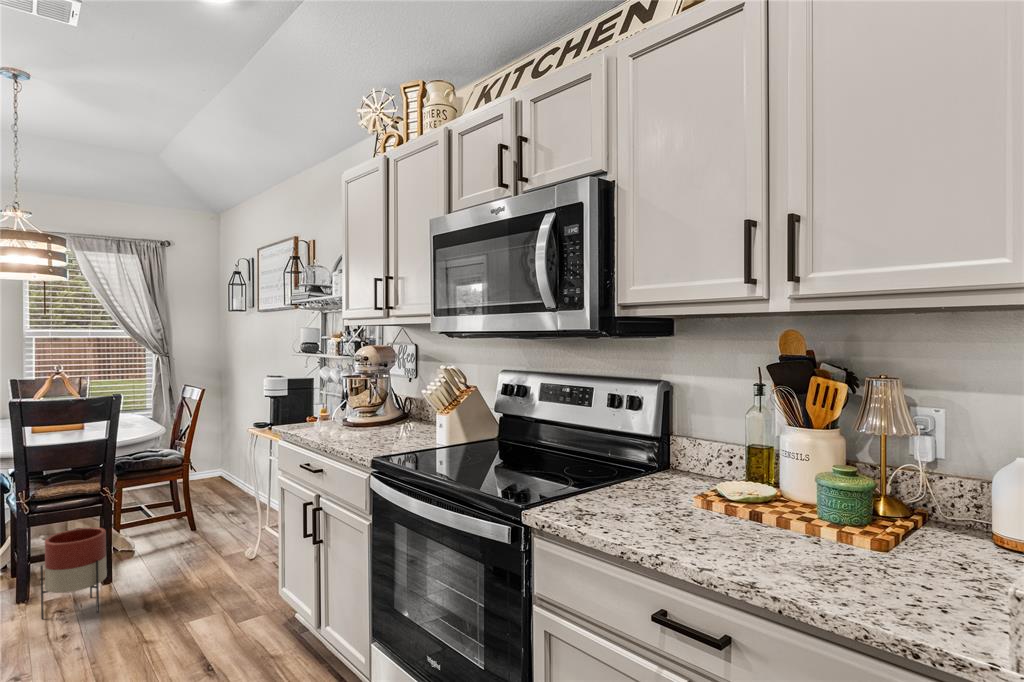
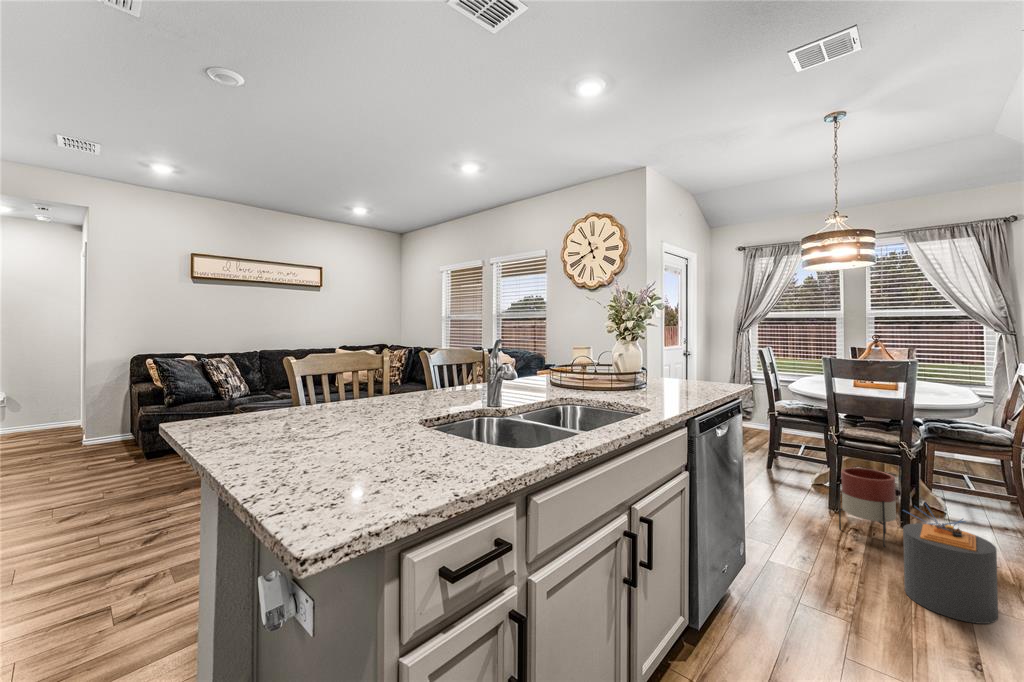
trash can: none [126,541,206,650] -> present [903,504,998,624]

